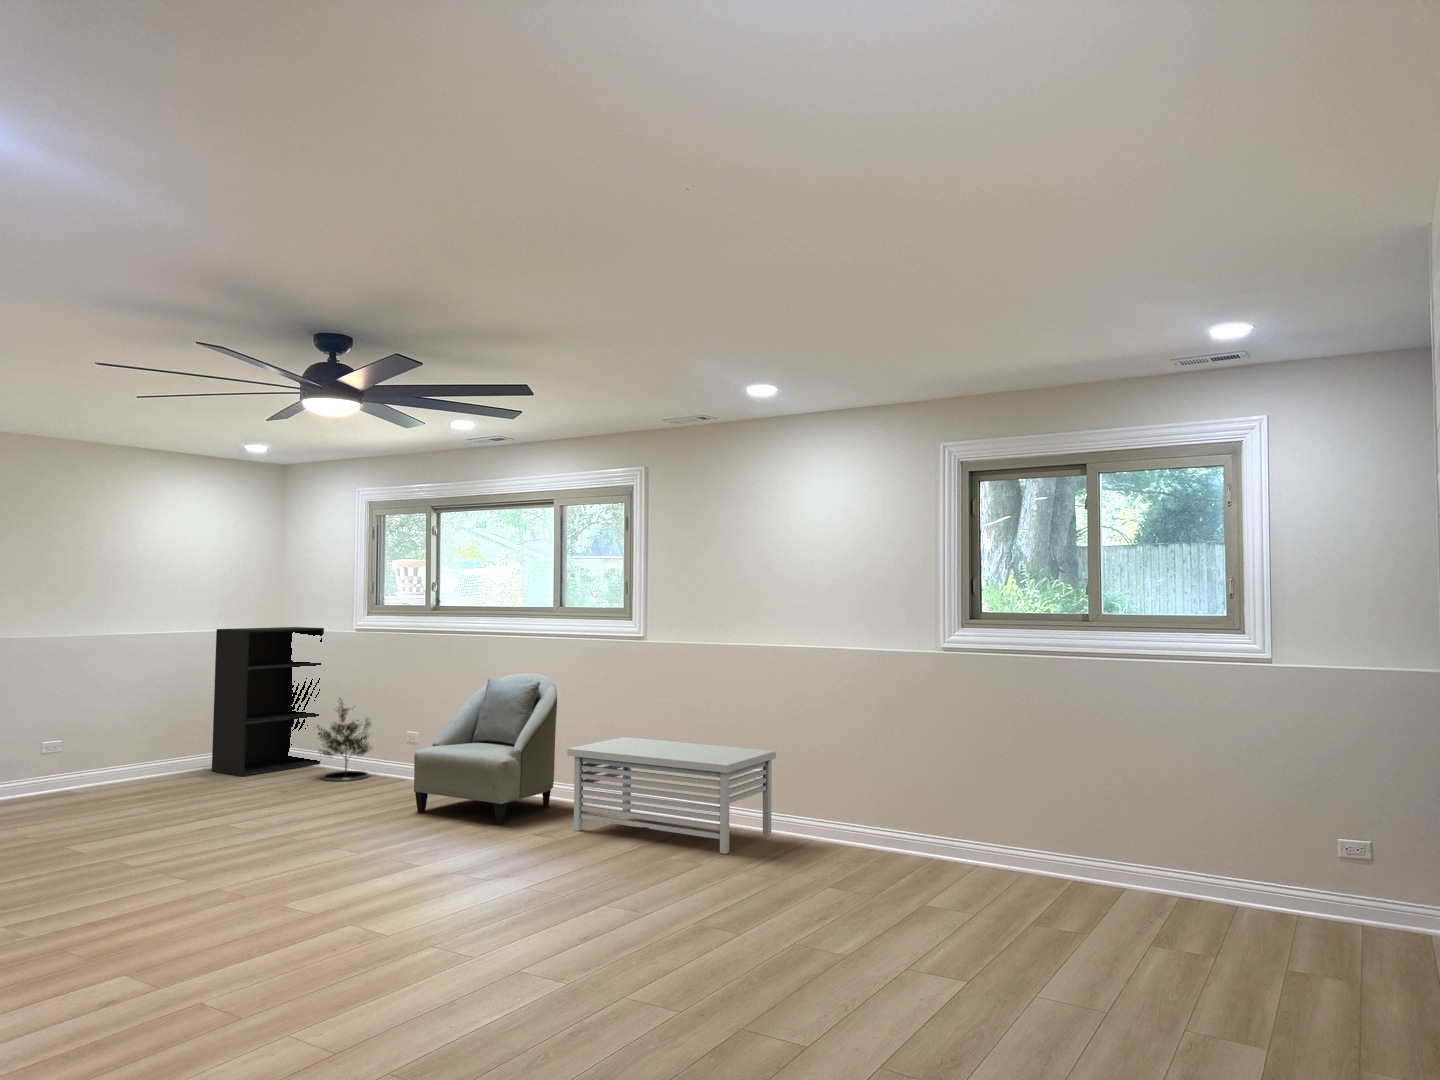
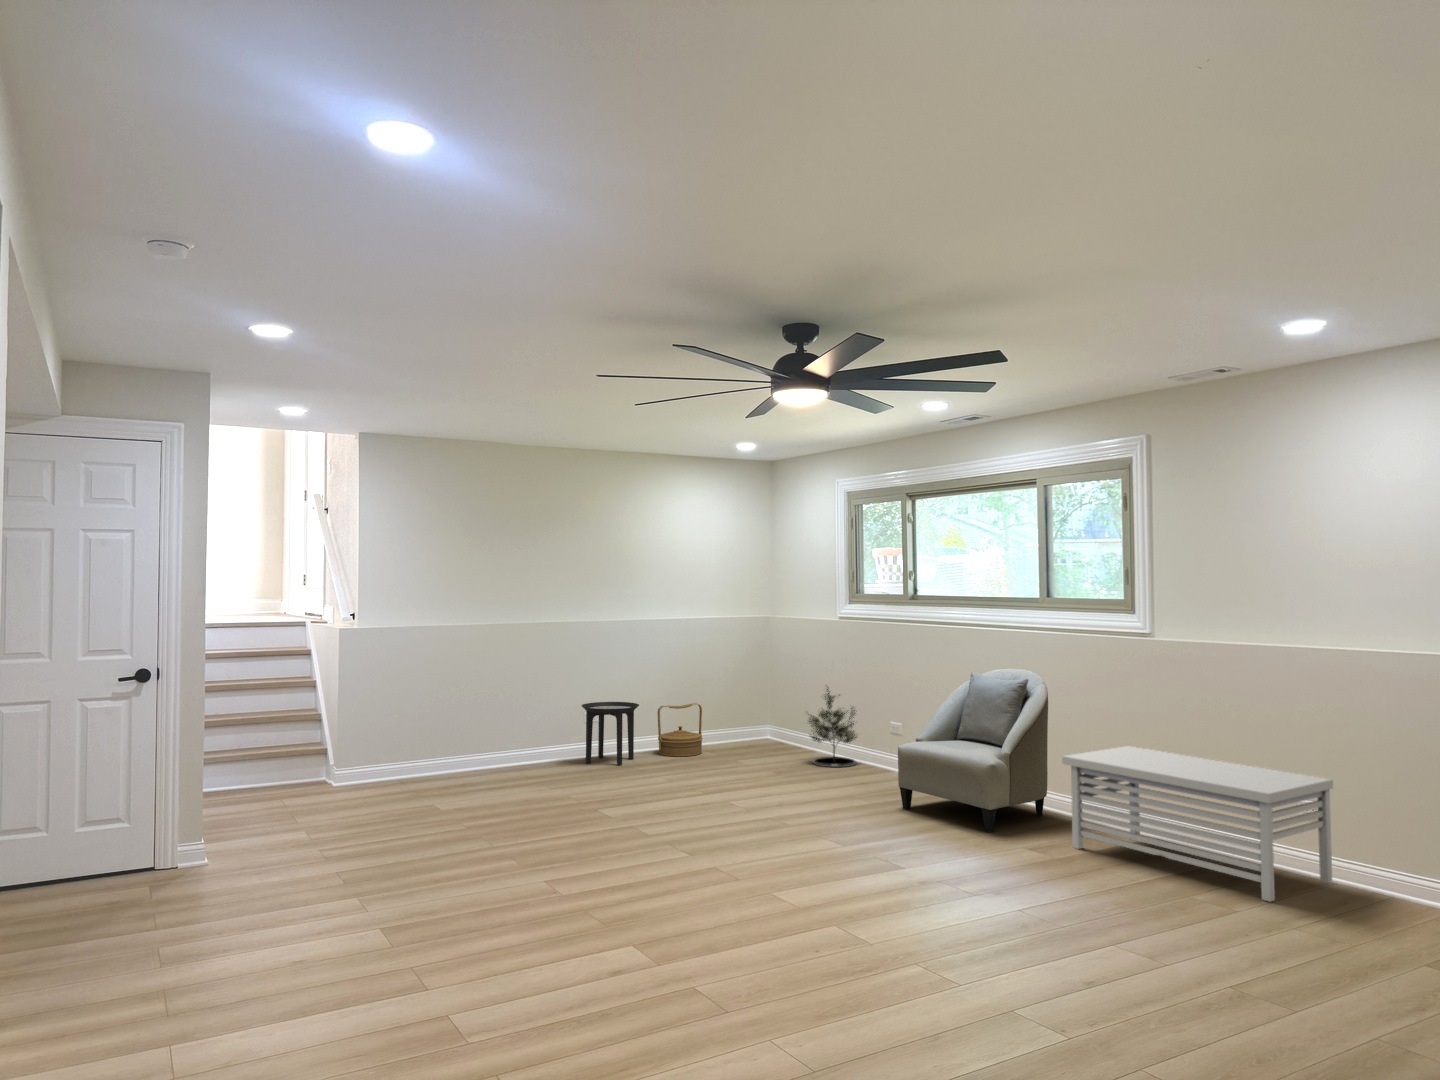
bookshelf: present [212,627,324,776] -> none [717,615,811,755]
woven basket: none [138,724,194,784] -> present [657,703,703,757]
side table: none [38,726,116,799] -> present [582,702,639,765]

